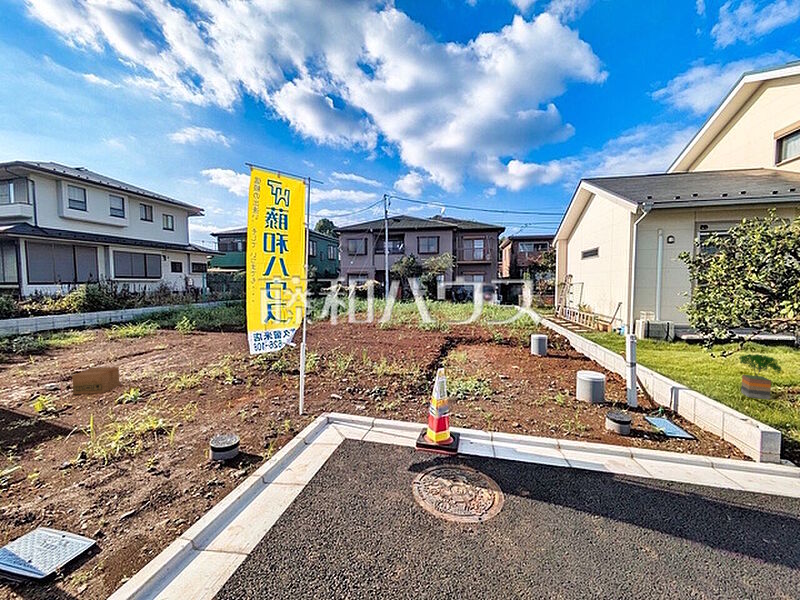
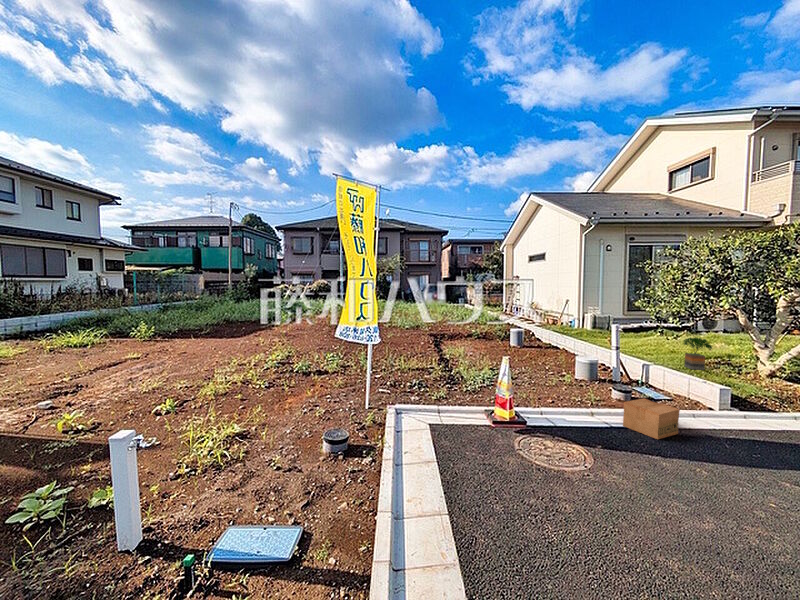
cardboard box: present [72,367,120,394] -> present [623,398,680,439]

